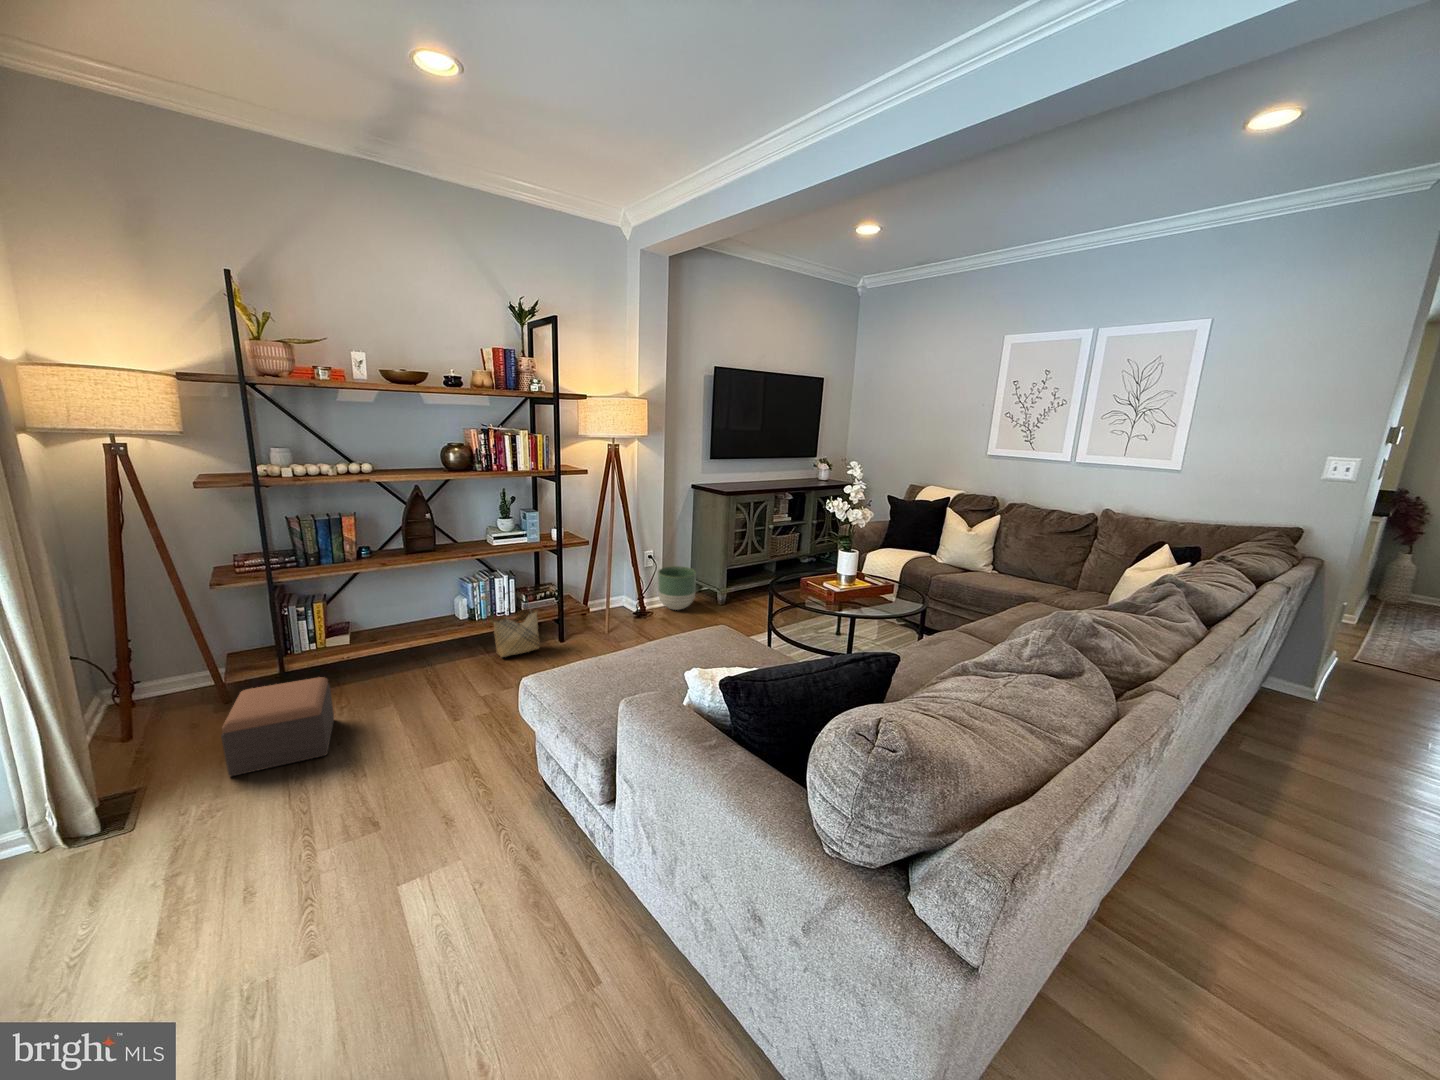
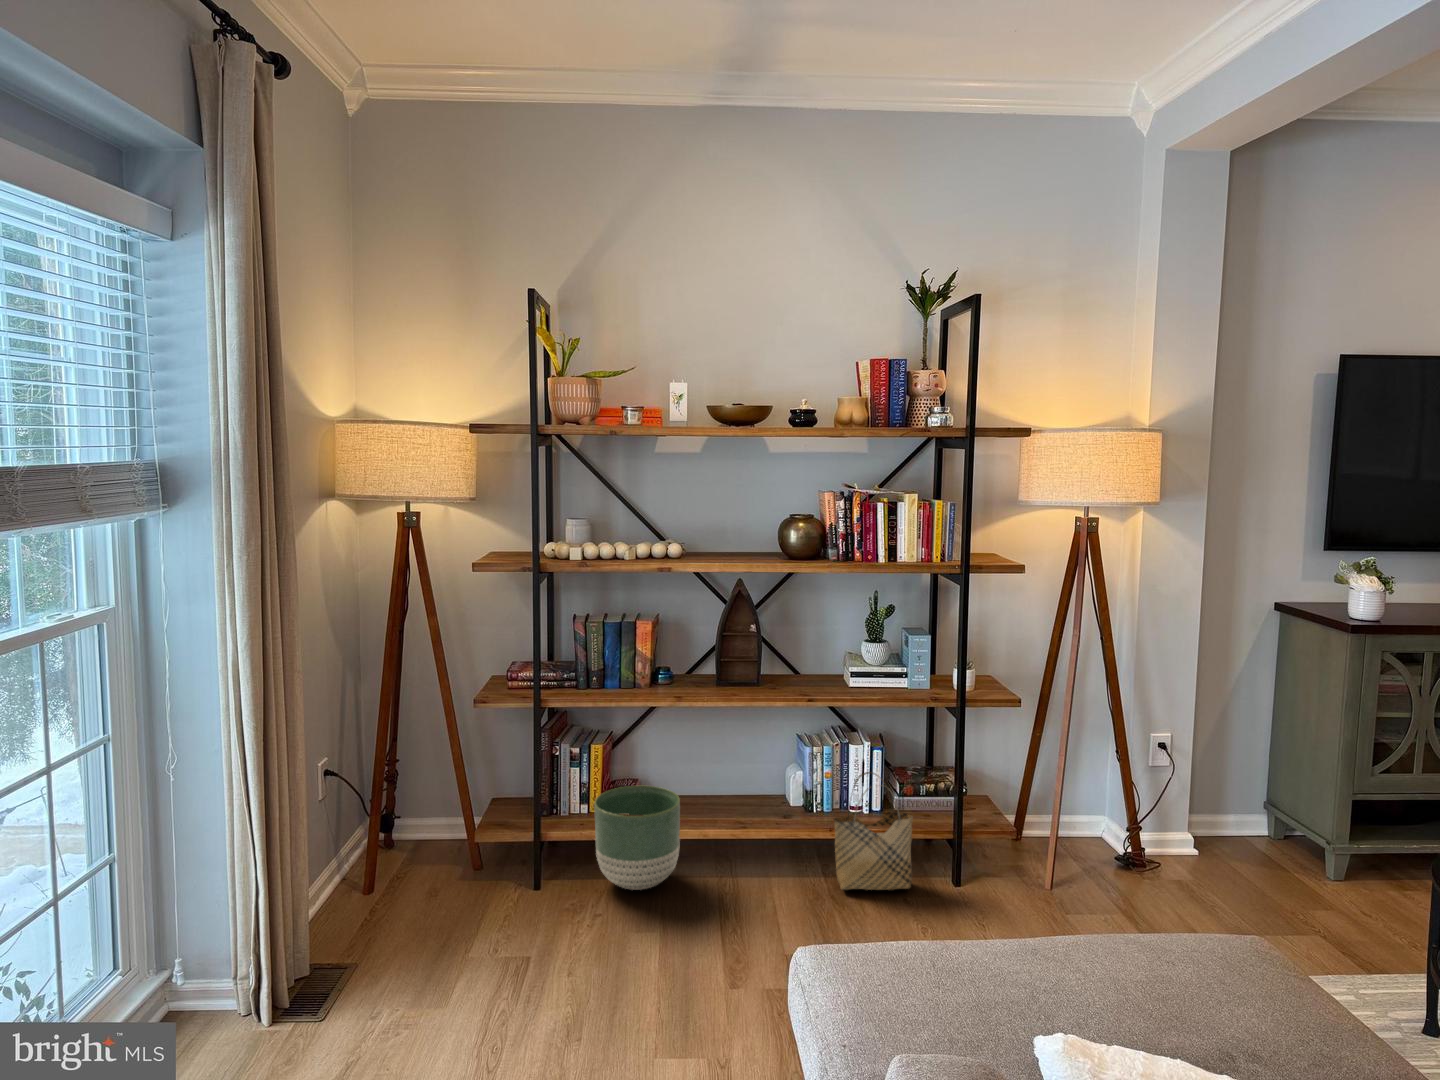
planter: present [658,566,696,610] -> present [594,786,680,890]
footstool: present [221,677,334,776] -> none [437,855,581,986]

